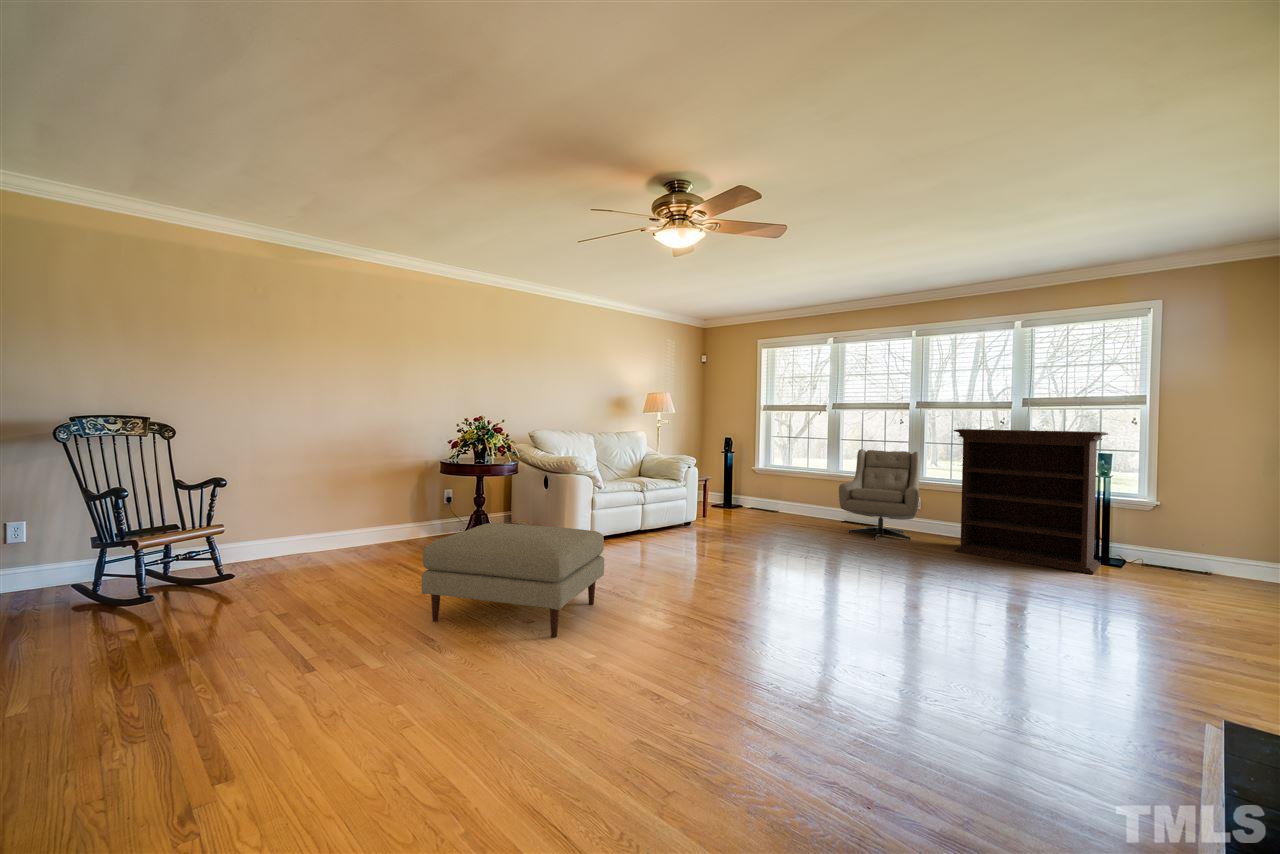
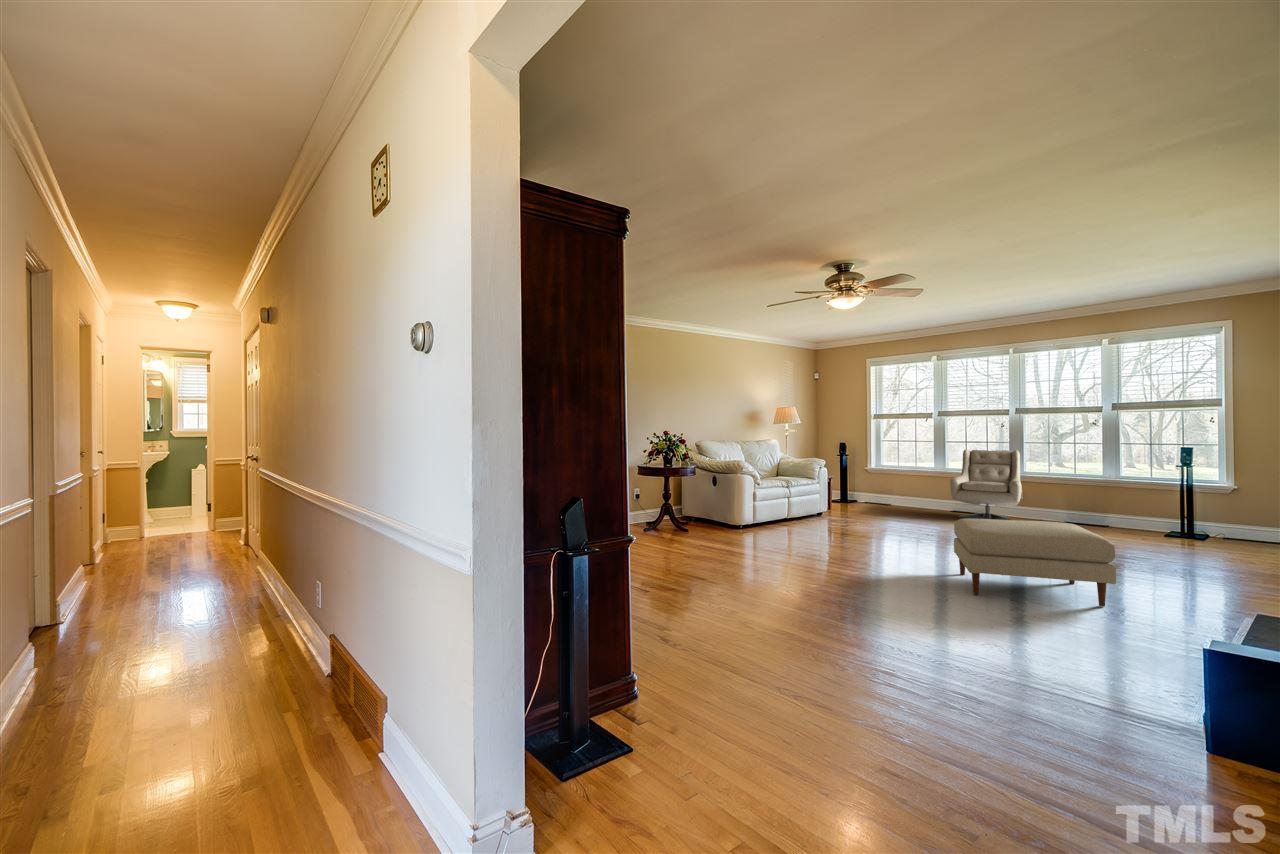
bookshelf: present [954,429,1108,574] -> none [1051,431,1189,545]
ottoman: present [422,523,604,637] -> present [954,518,1116,607]

